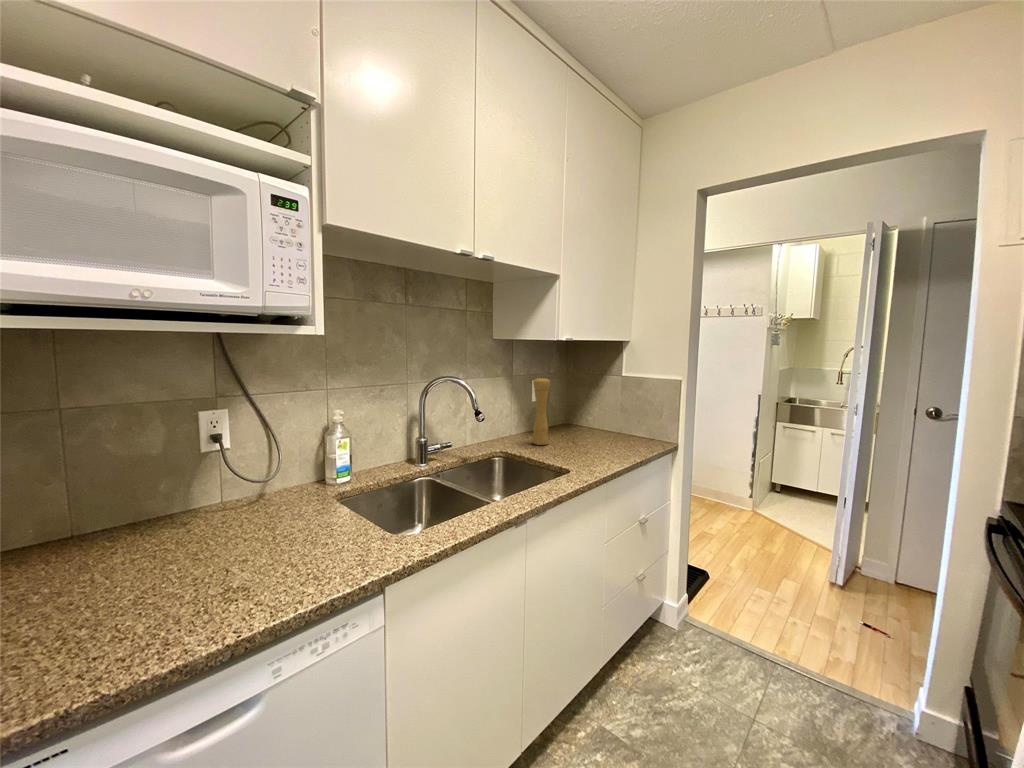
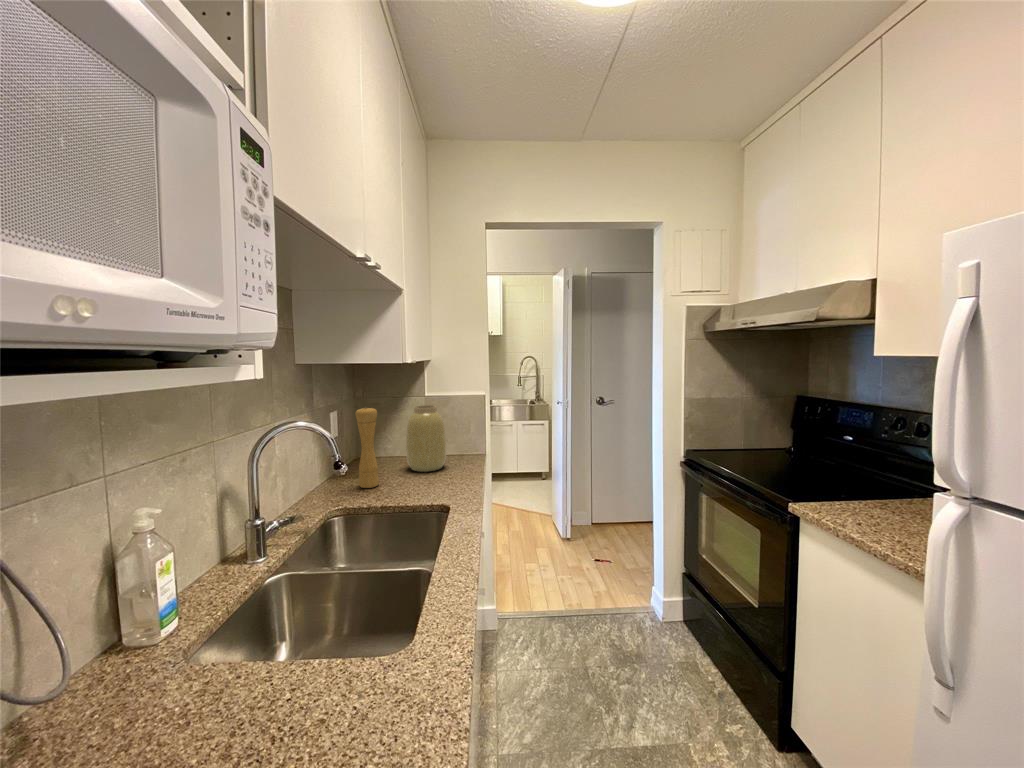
vase: none [585,383,623,445] -> present [406,405,446,472]

